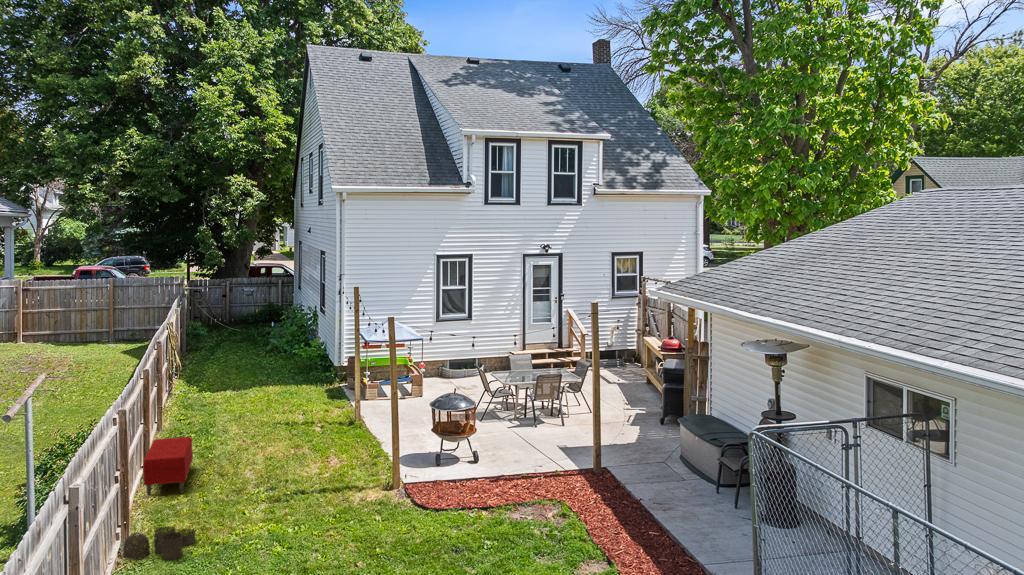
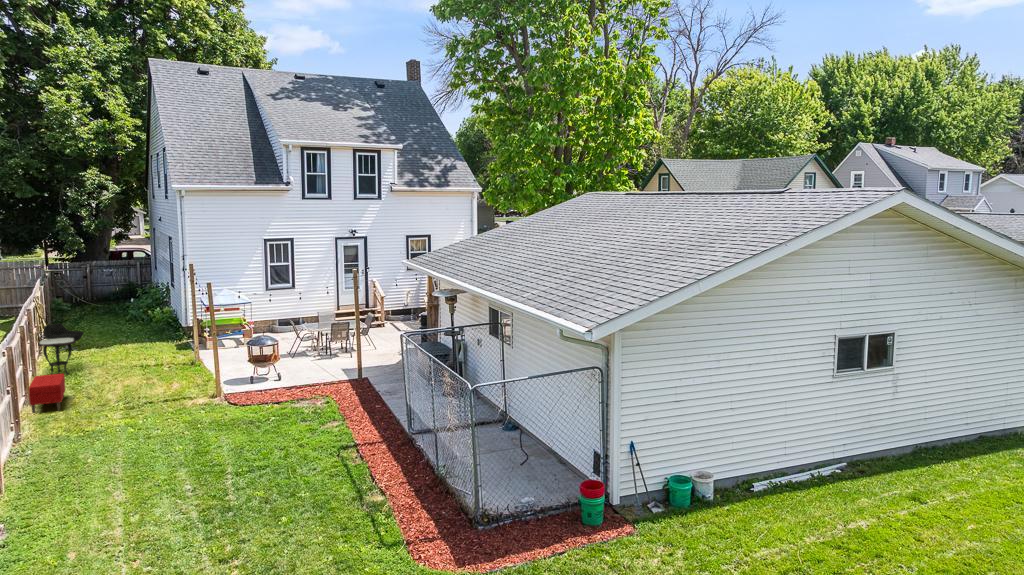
lounge chair: none [175,357,221,393] -> present [44,323,84,349]
side table: none [164,381,209,434] -> present [38,338,75,375]
woven basket: present [123,526,195,560] -> none [21,423,72,444]

